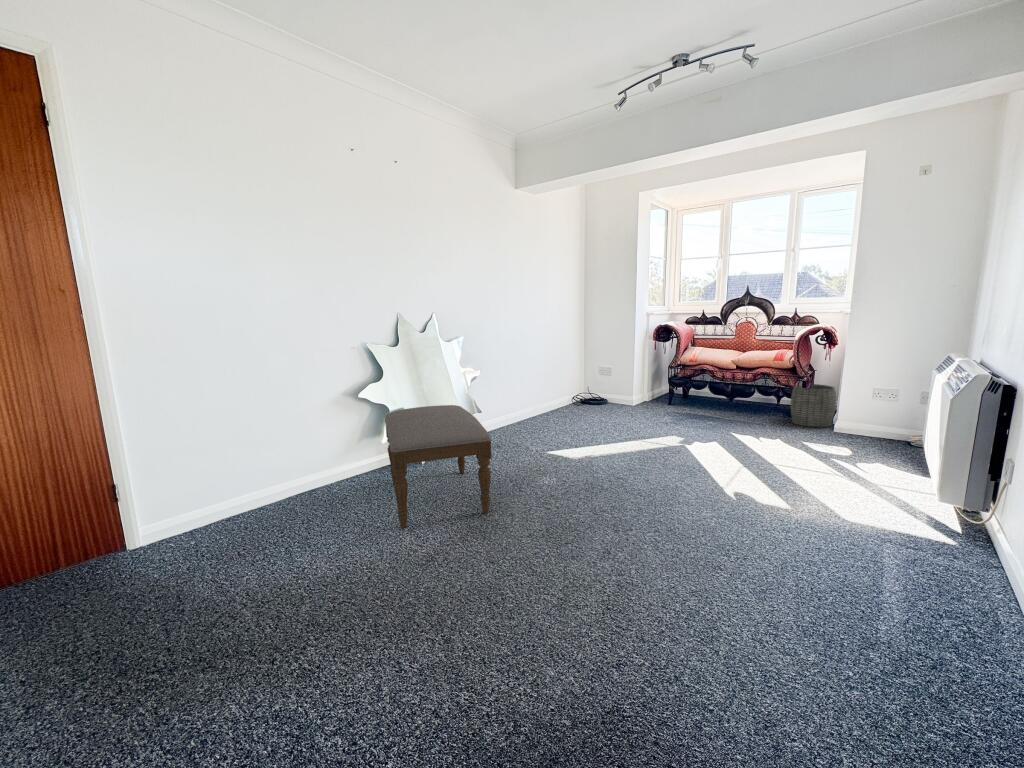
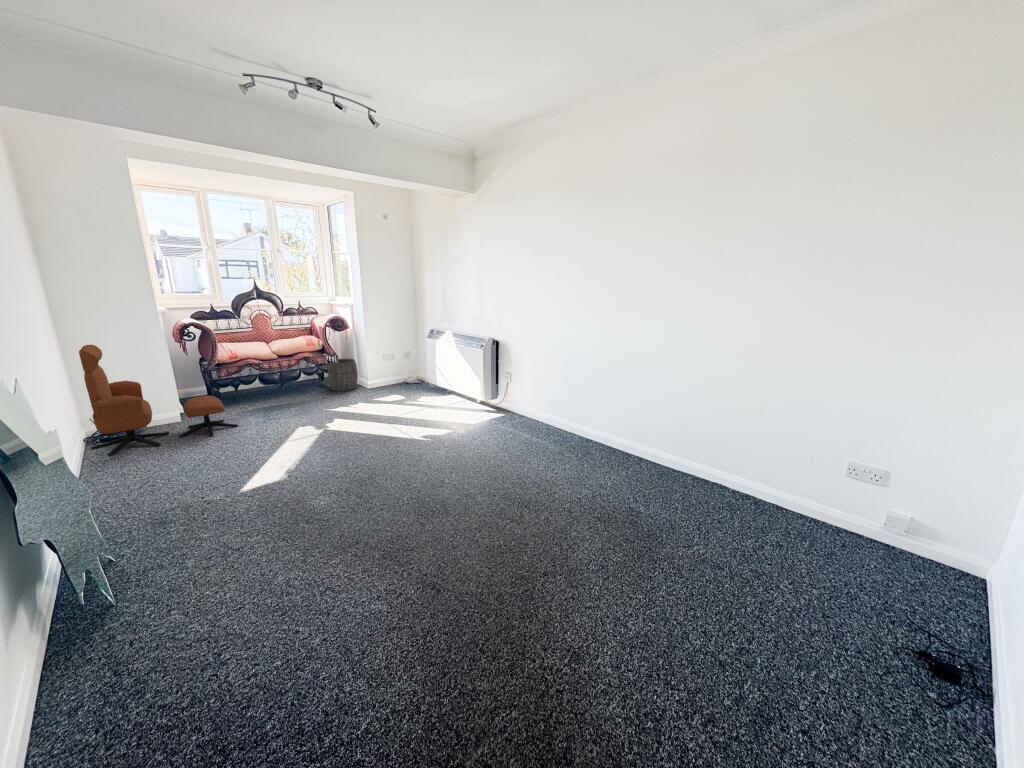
lounge chair: none [563,335,652,420] -> present [79,345,238,456]
ottoman: present [385,405,492,528] -> none [114,460,361,644]

